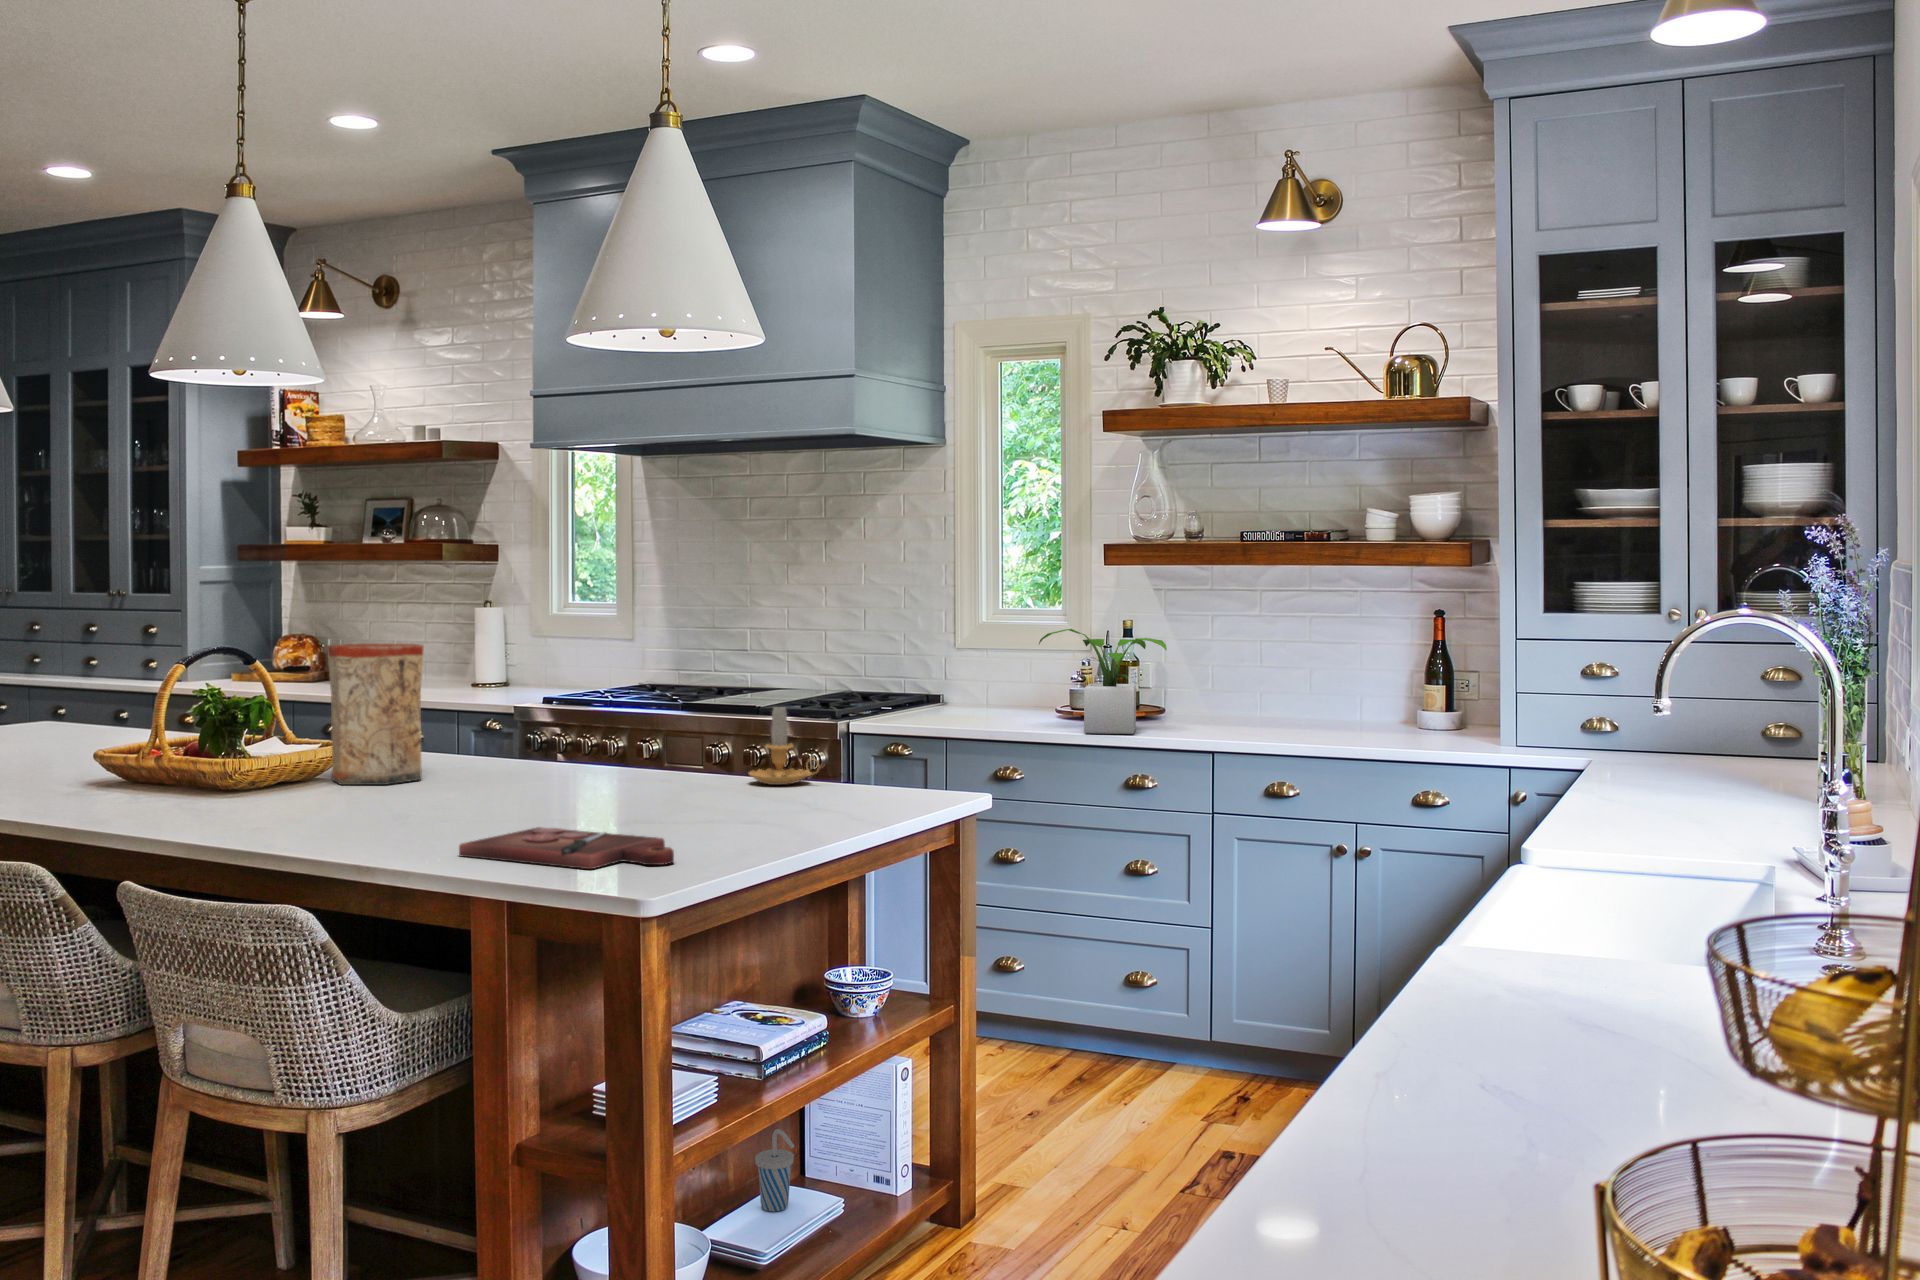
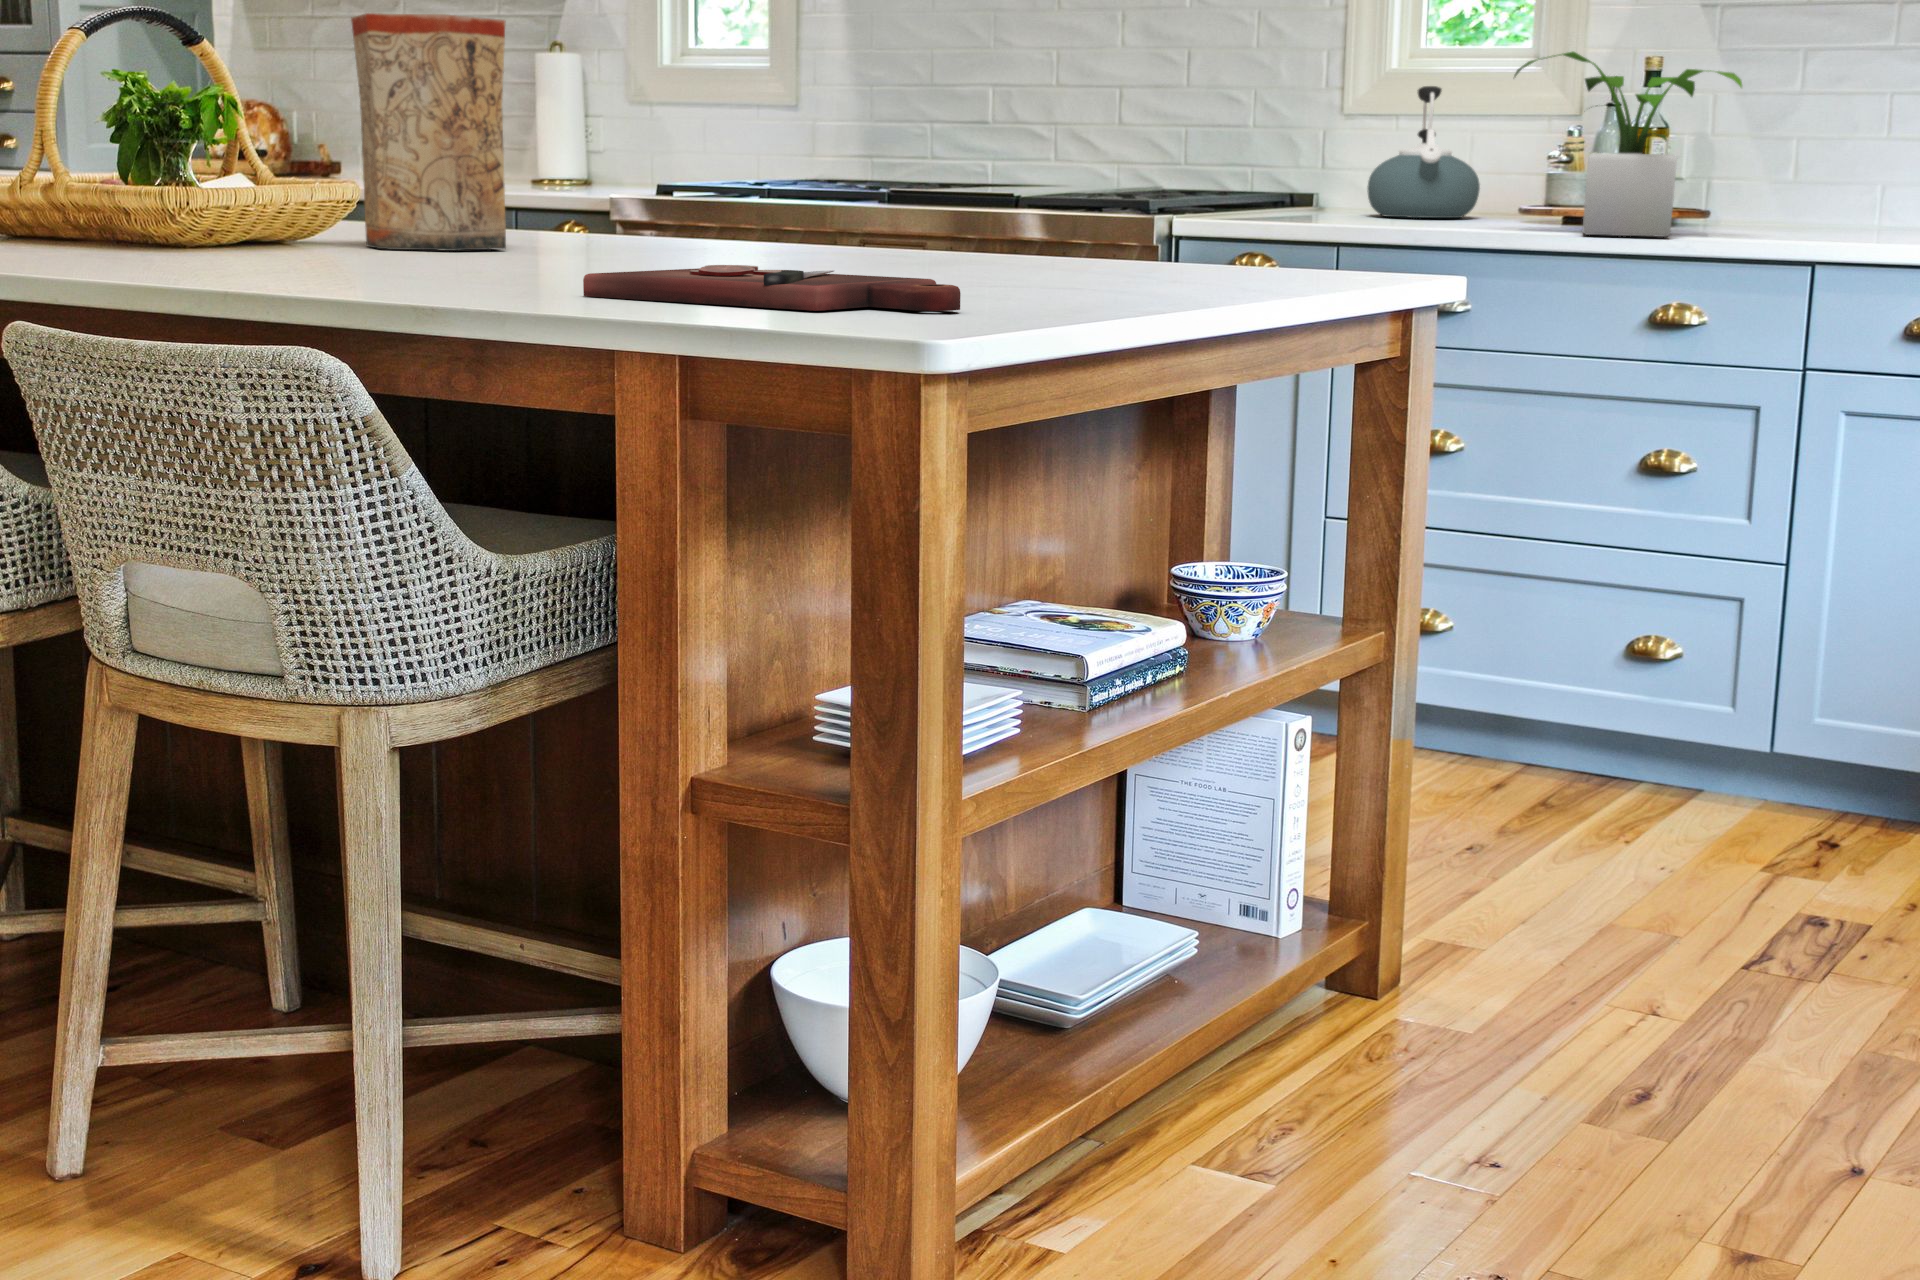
kettle: none [968,636,1034,714] -> present [1367,86,1480,218]
candle: present [749,706,813,785] -> none [1039,128,1161,269]
cup: present [755,1129,795,1211] -> none [1055,815,1122,944]

